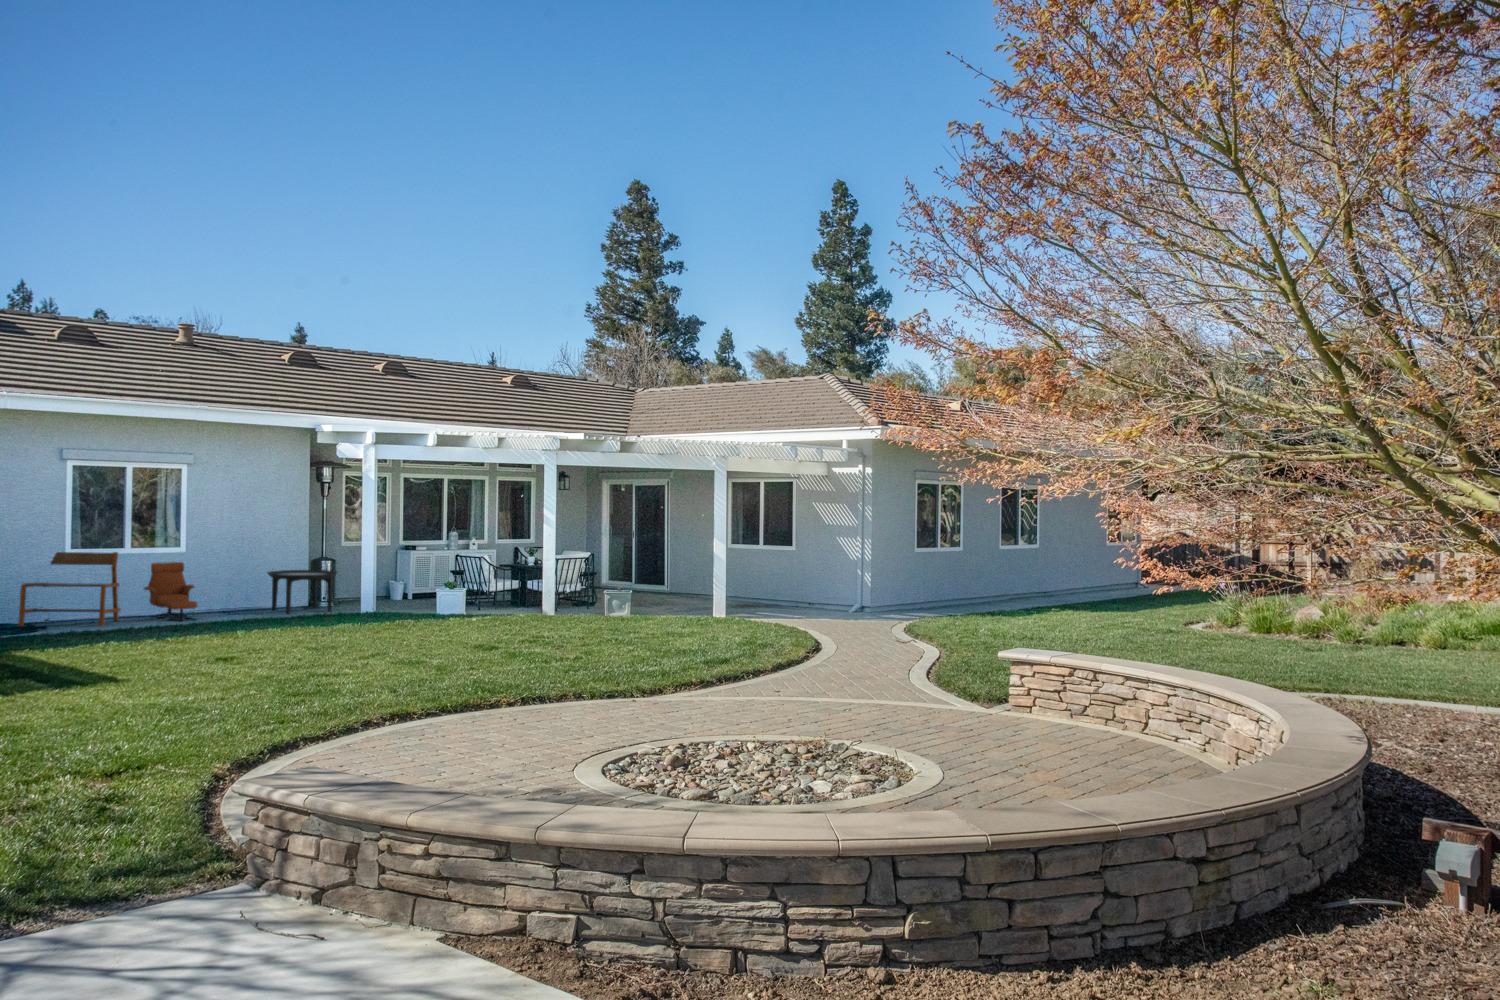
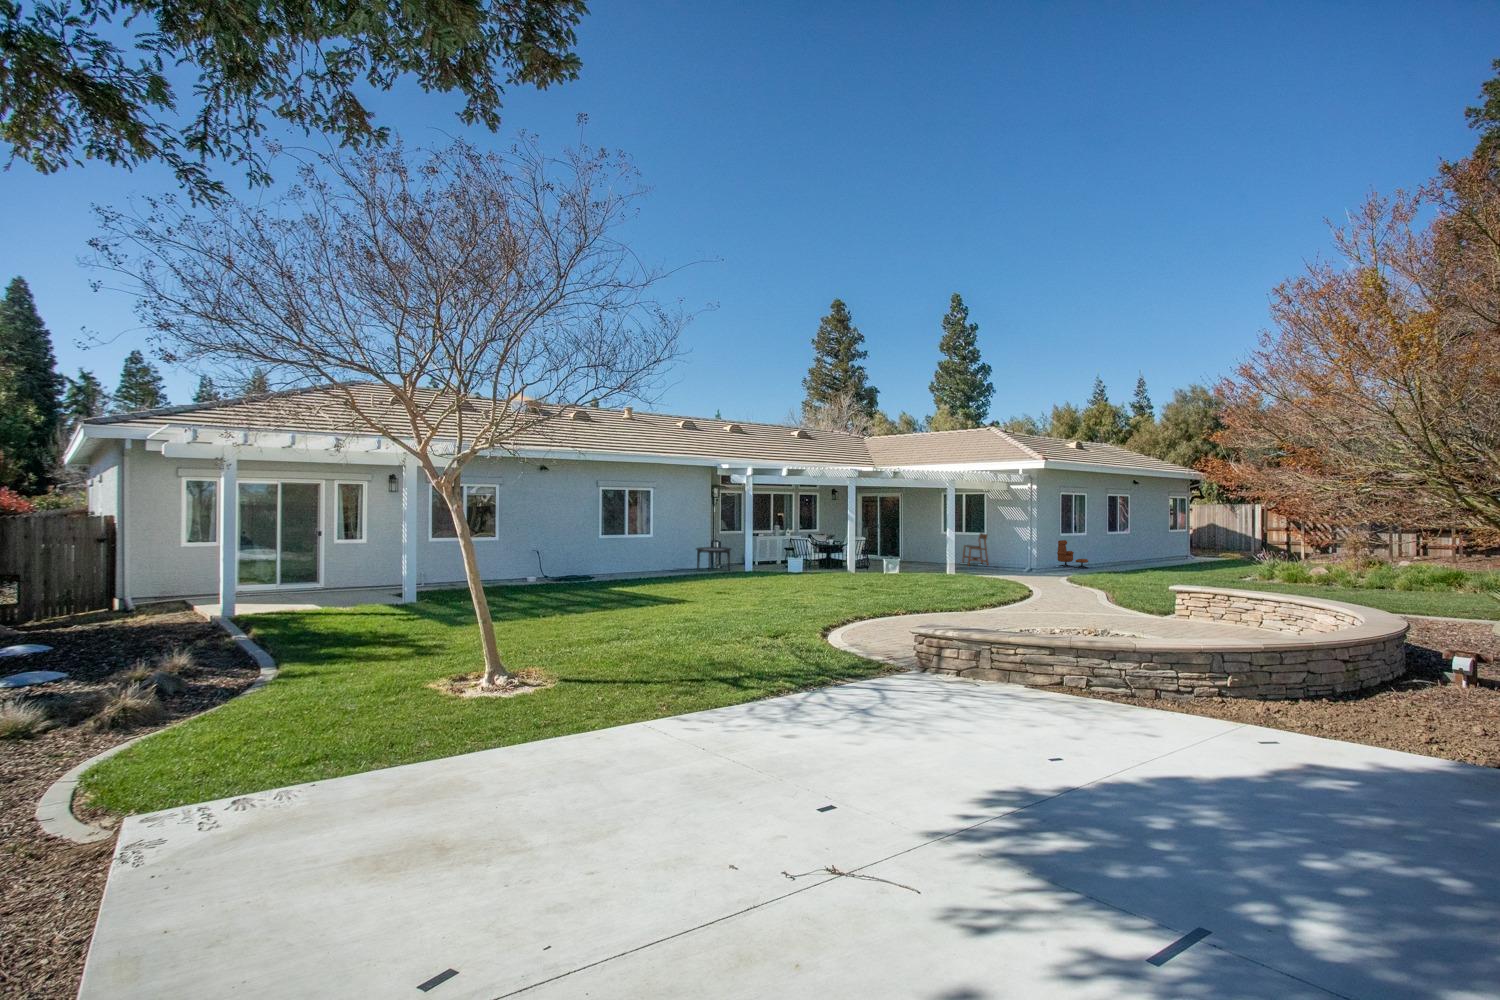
bench: present [19,552,121,626] -> present [962,533,988,565]
lounge chair: present [144,562,198,621] -> present [1057,540,1088,568]

